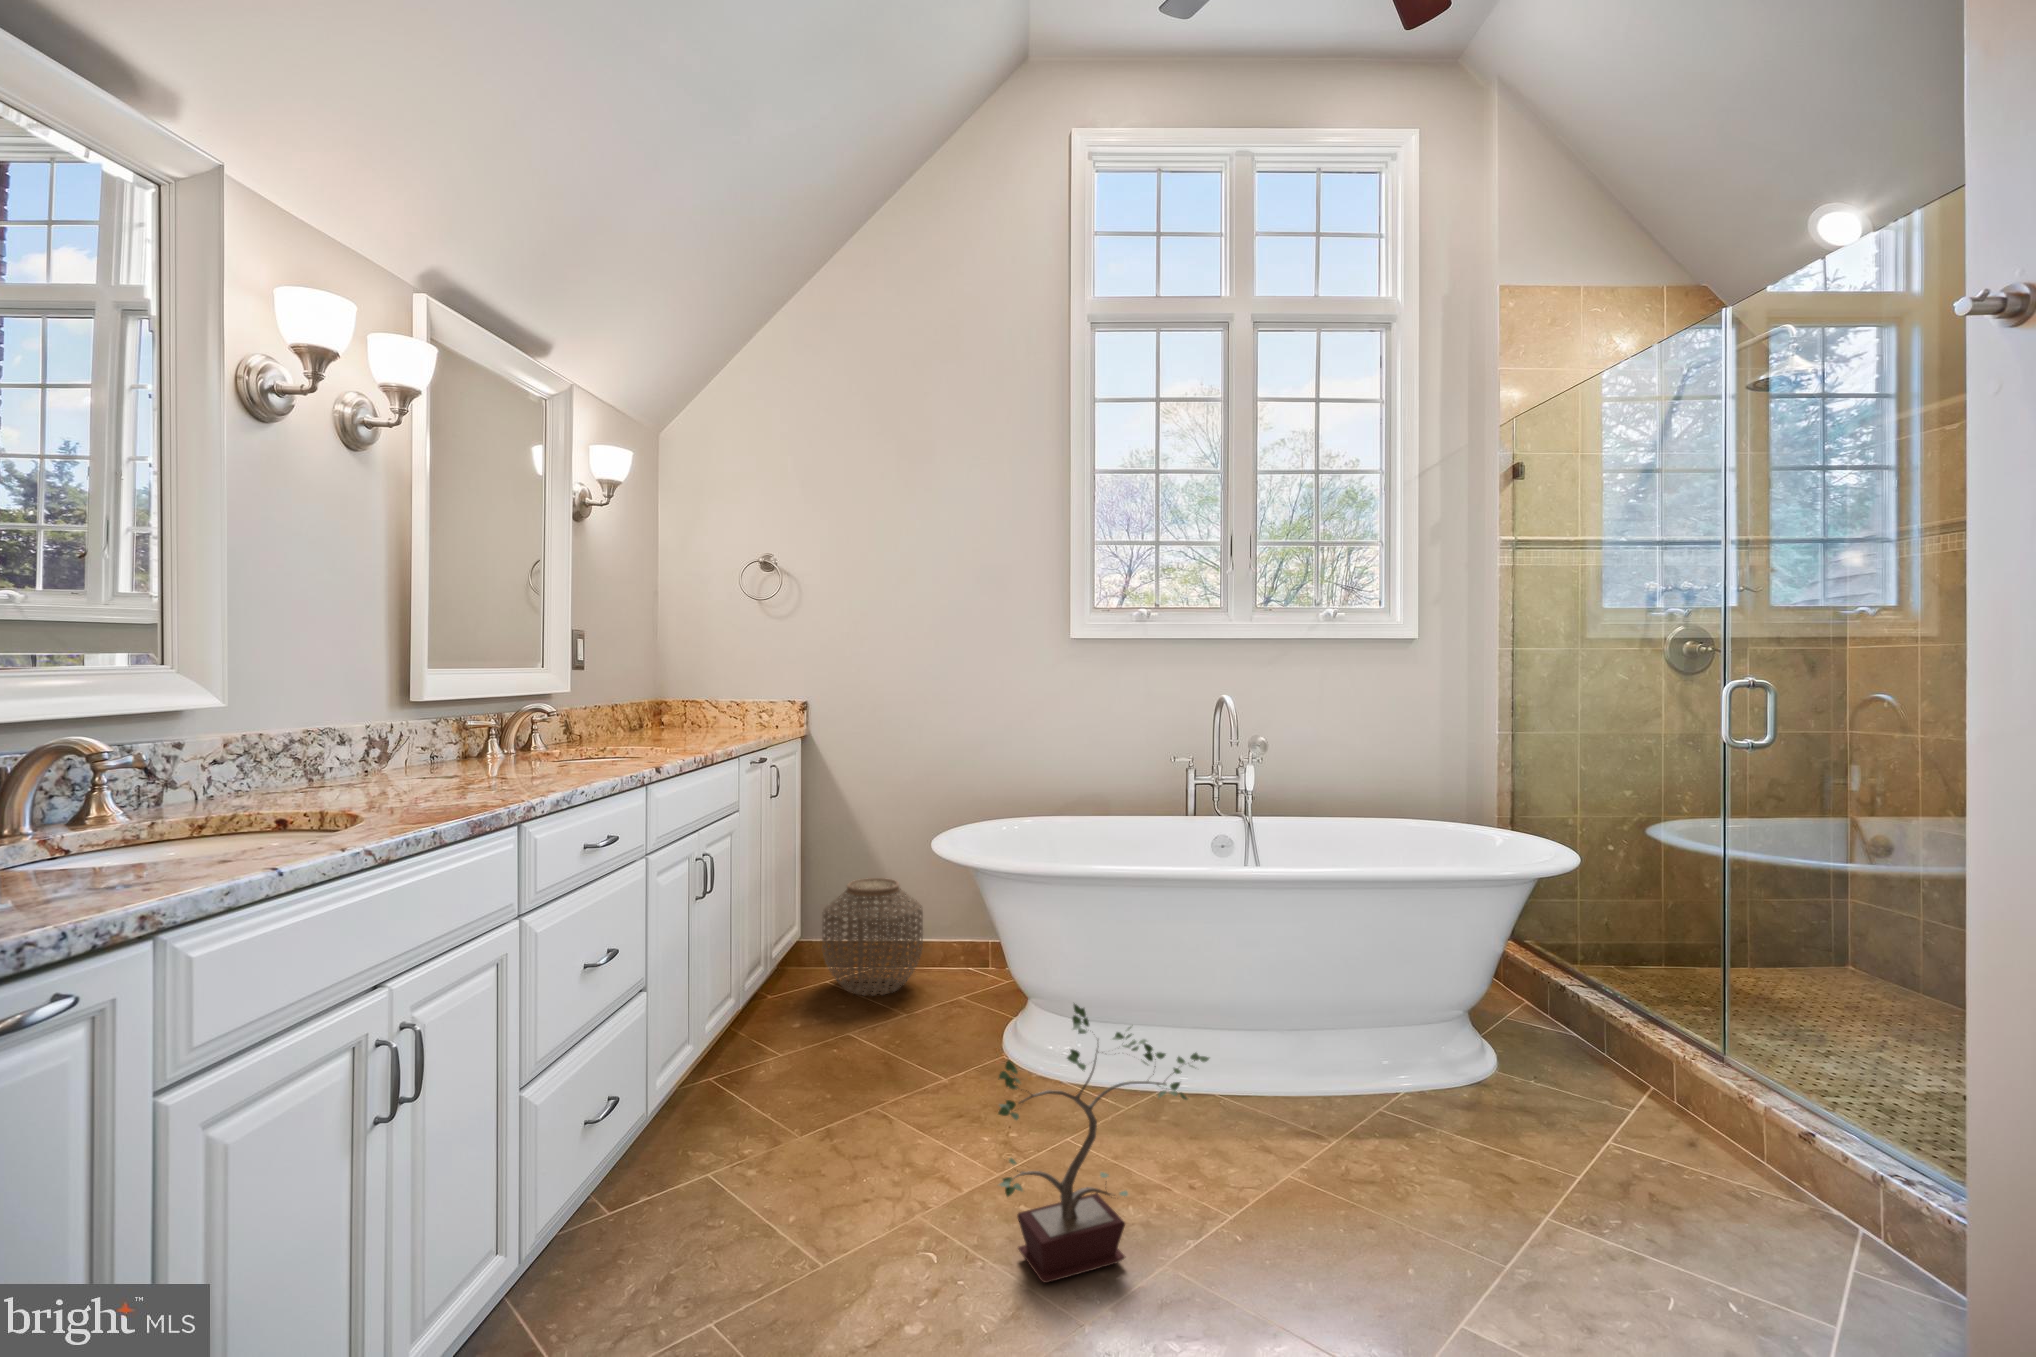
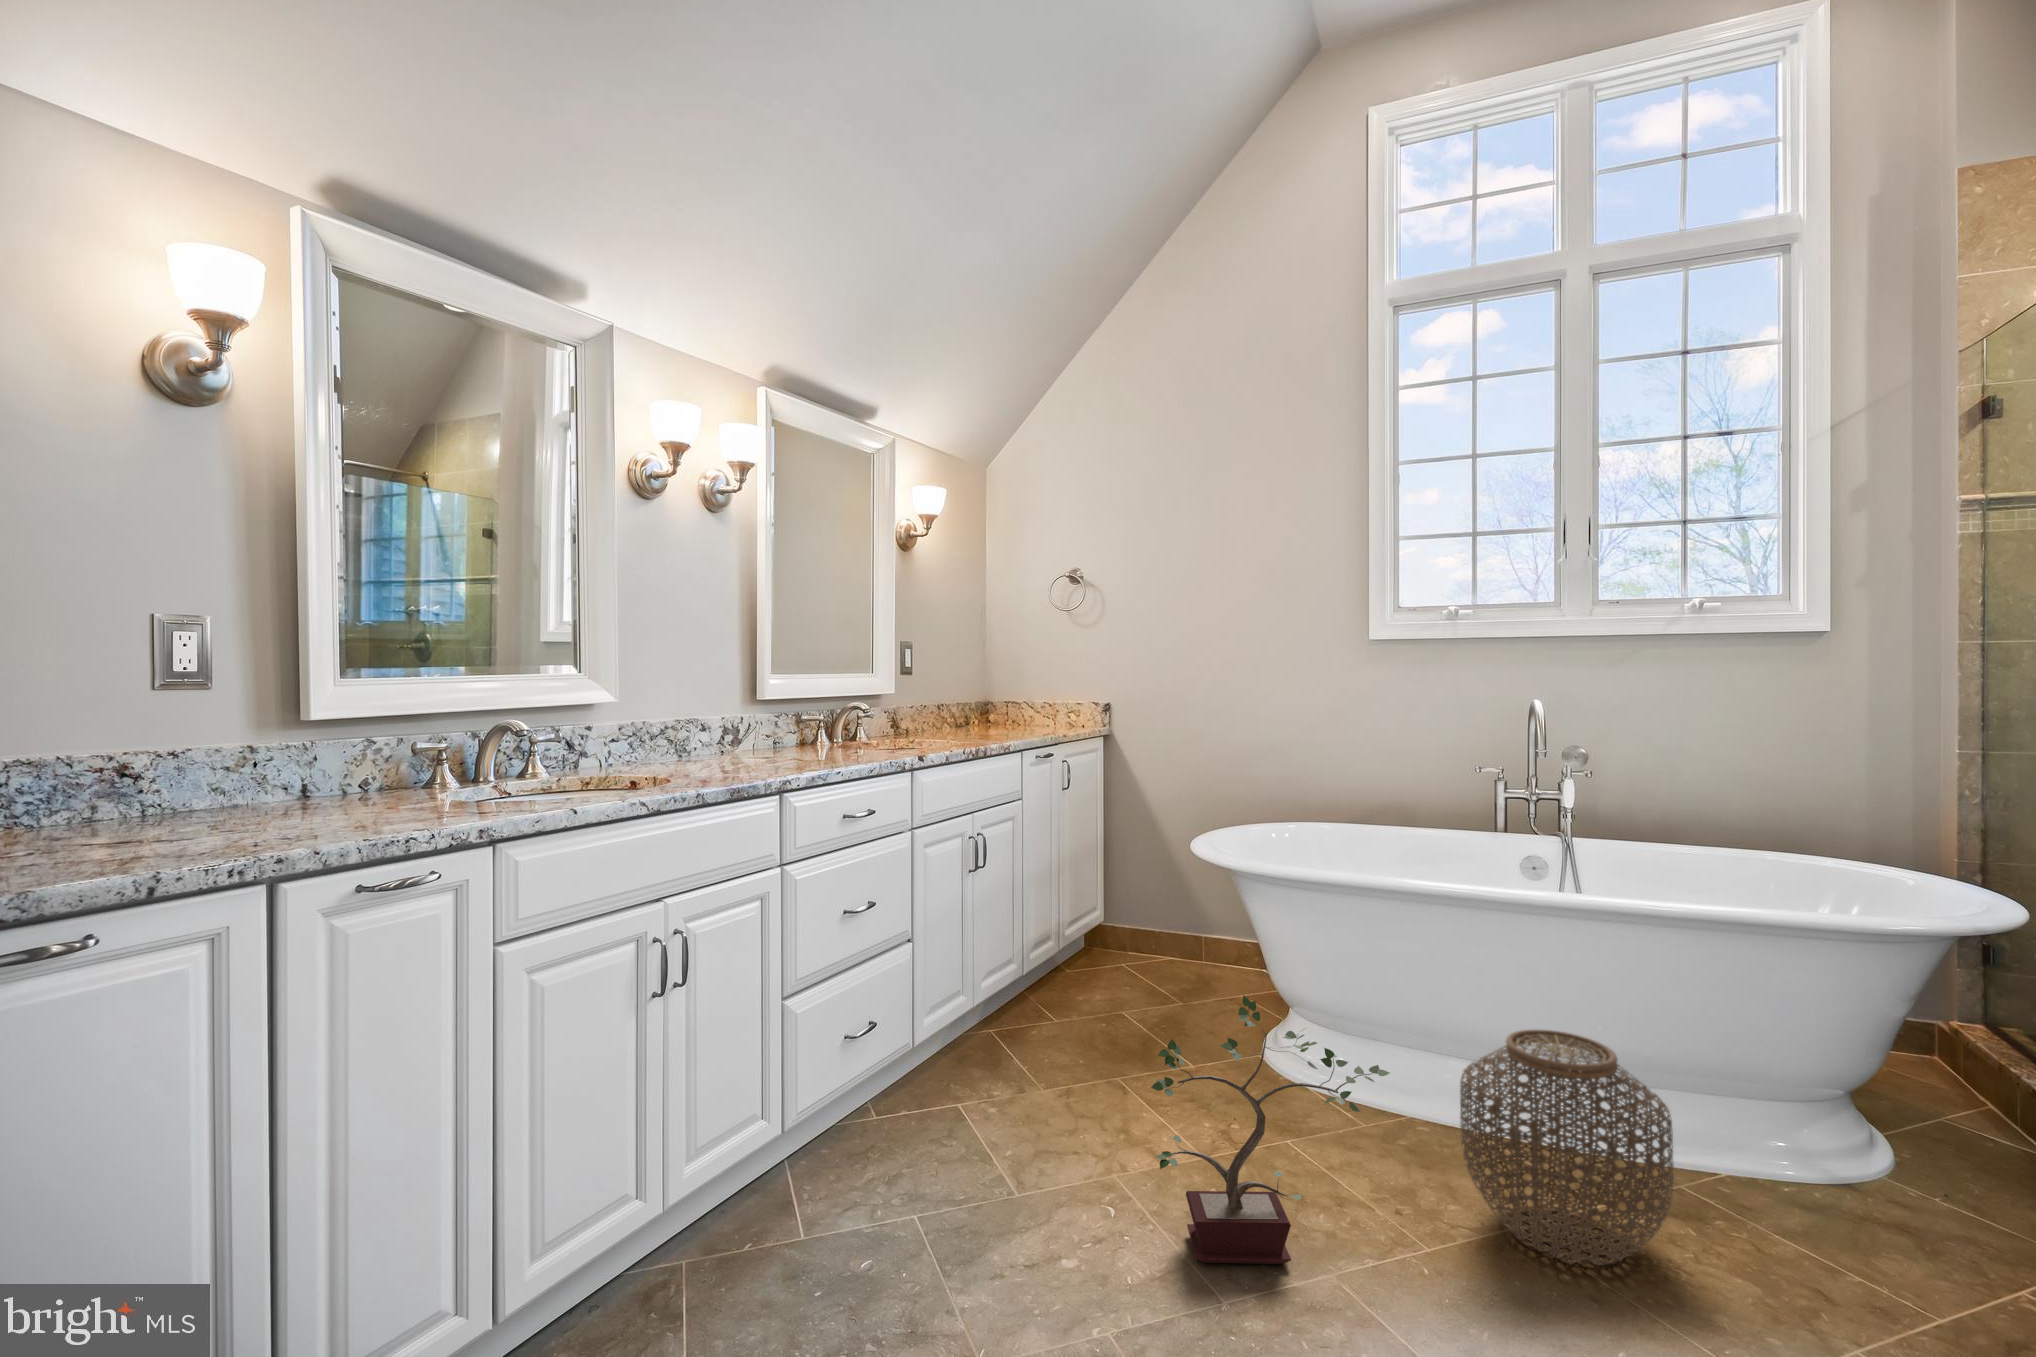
woven basket: present [822,878,923,996] -> present [1460,1030,1674,1265]

